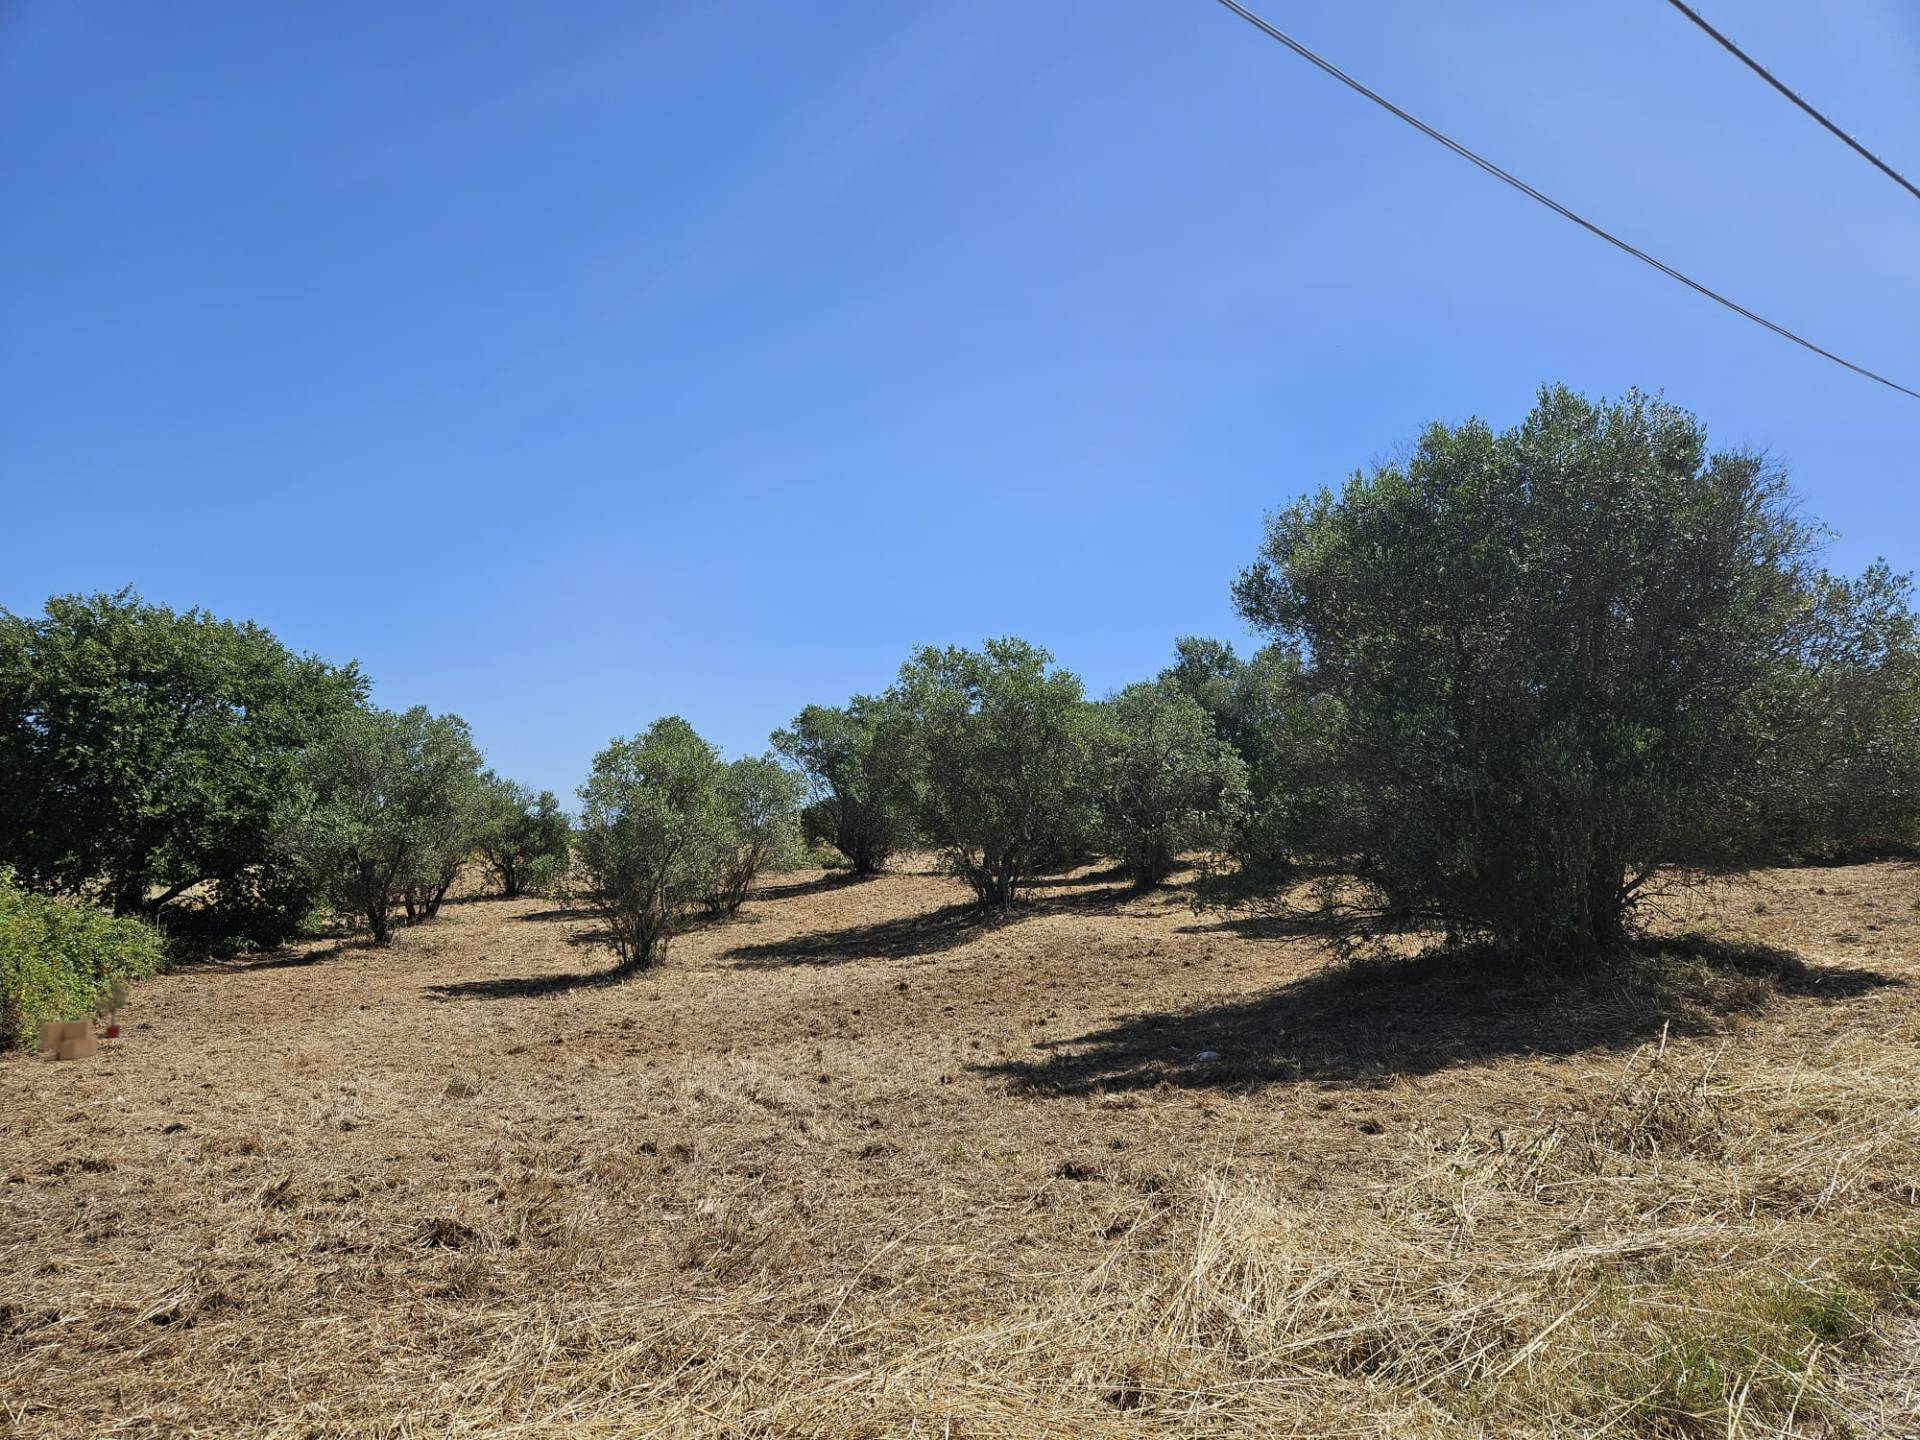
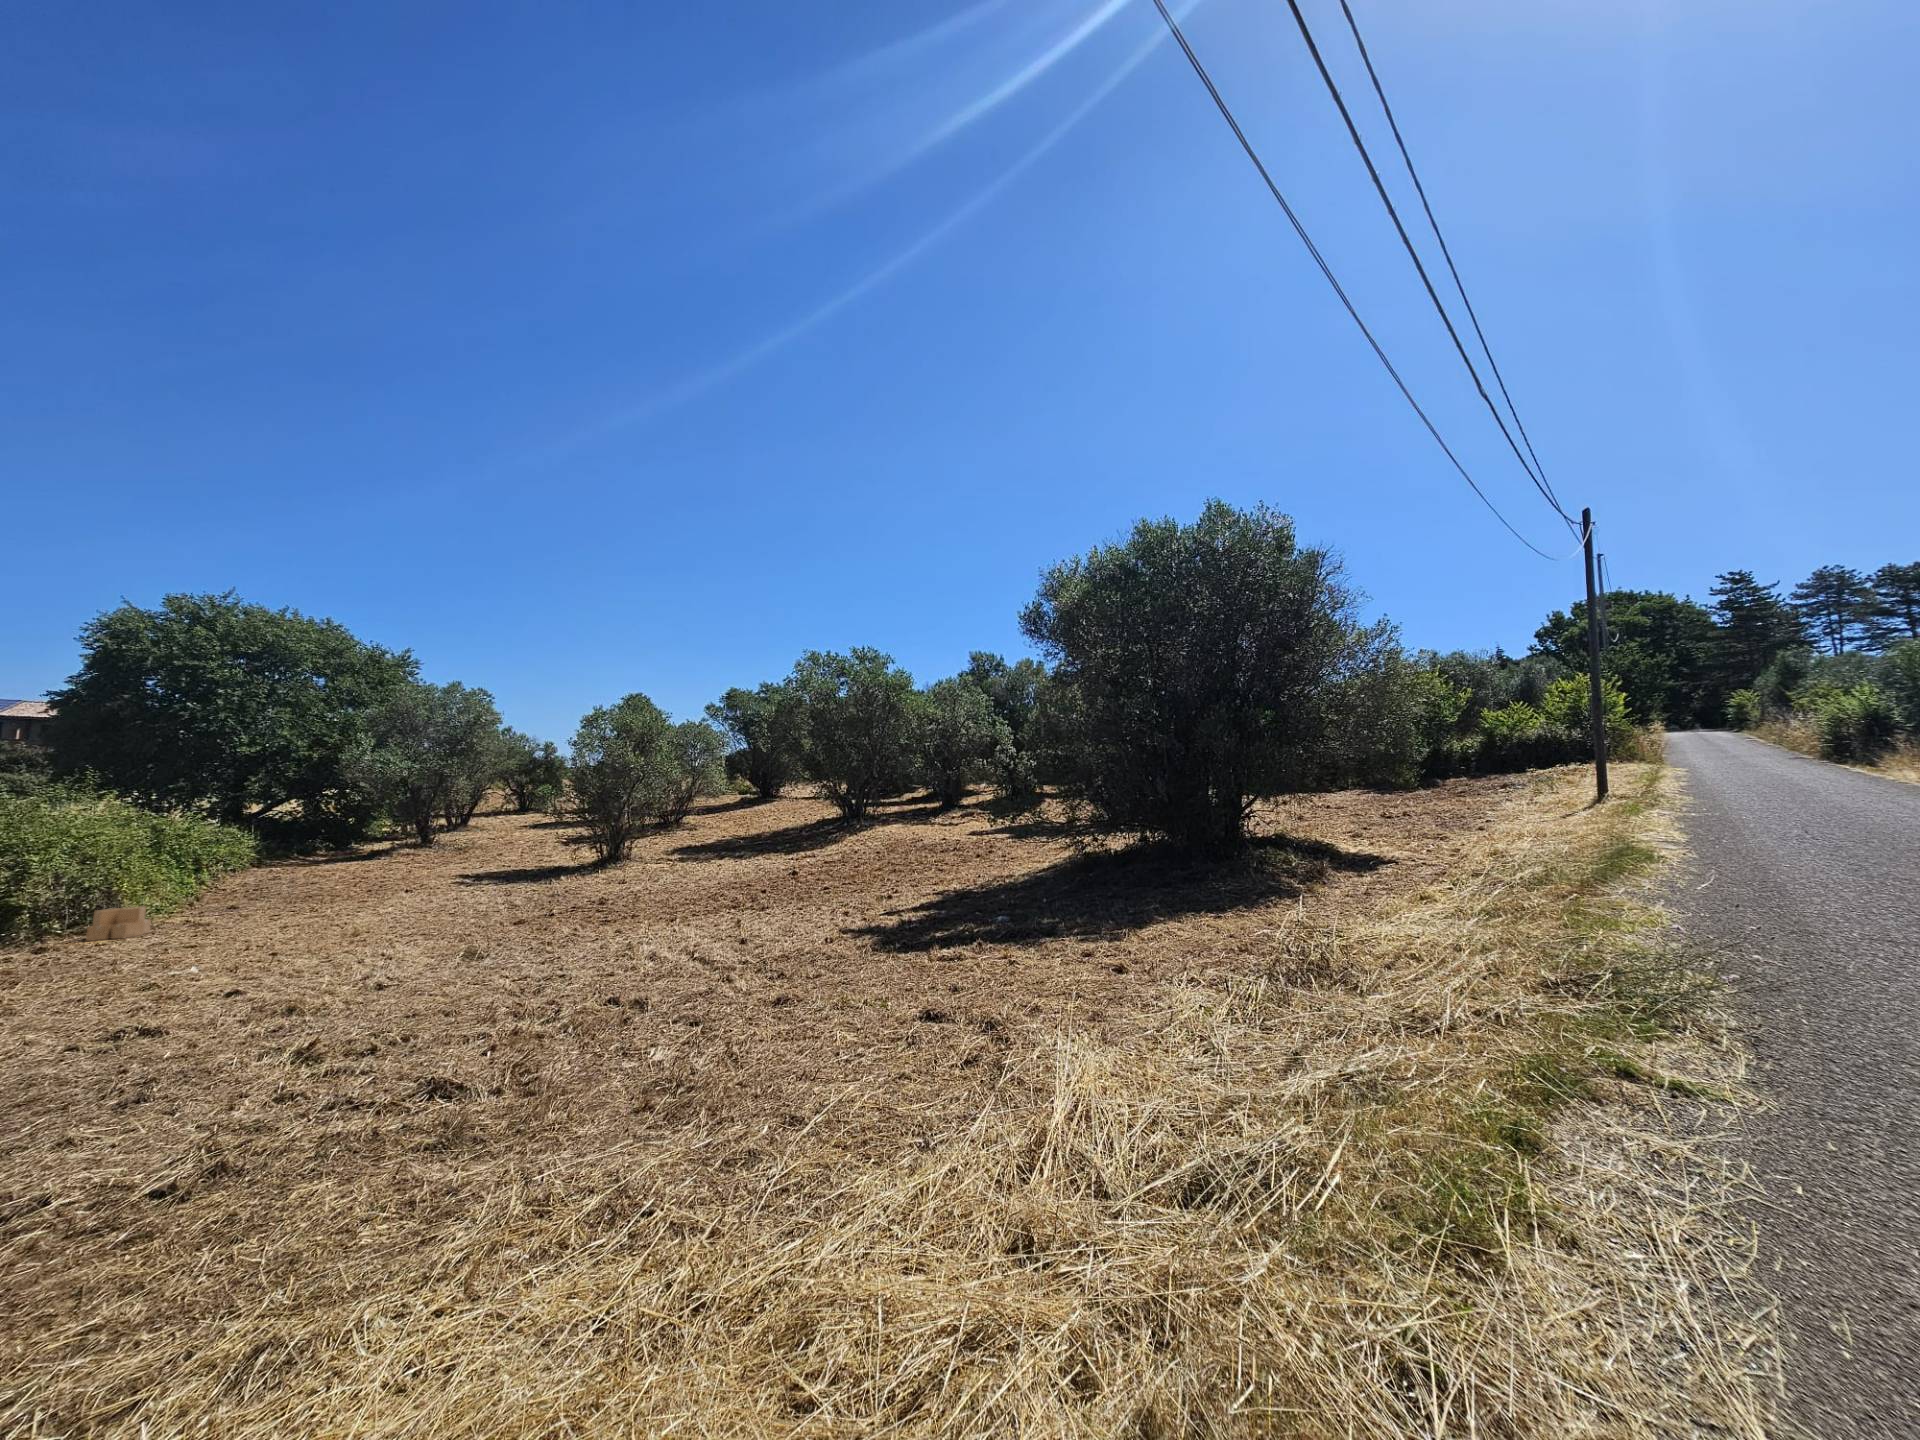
potted tree: present [94,980,127,1038] -> none [151,873,188,918]

